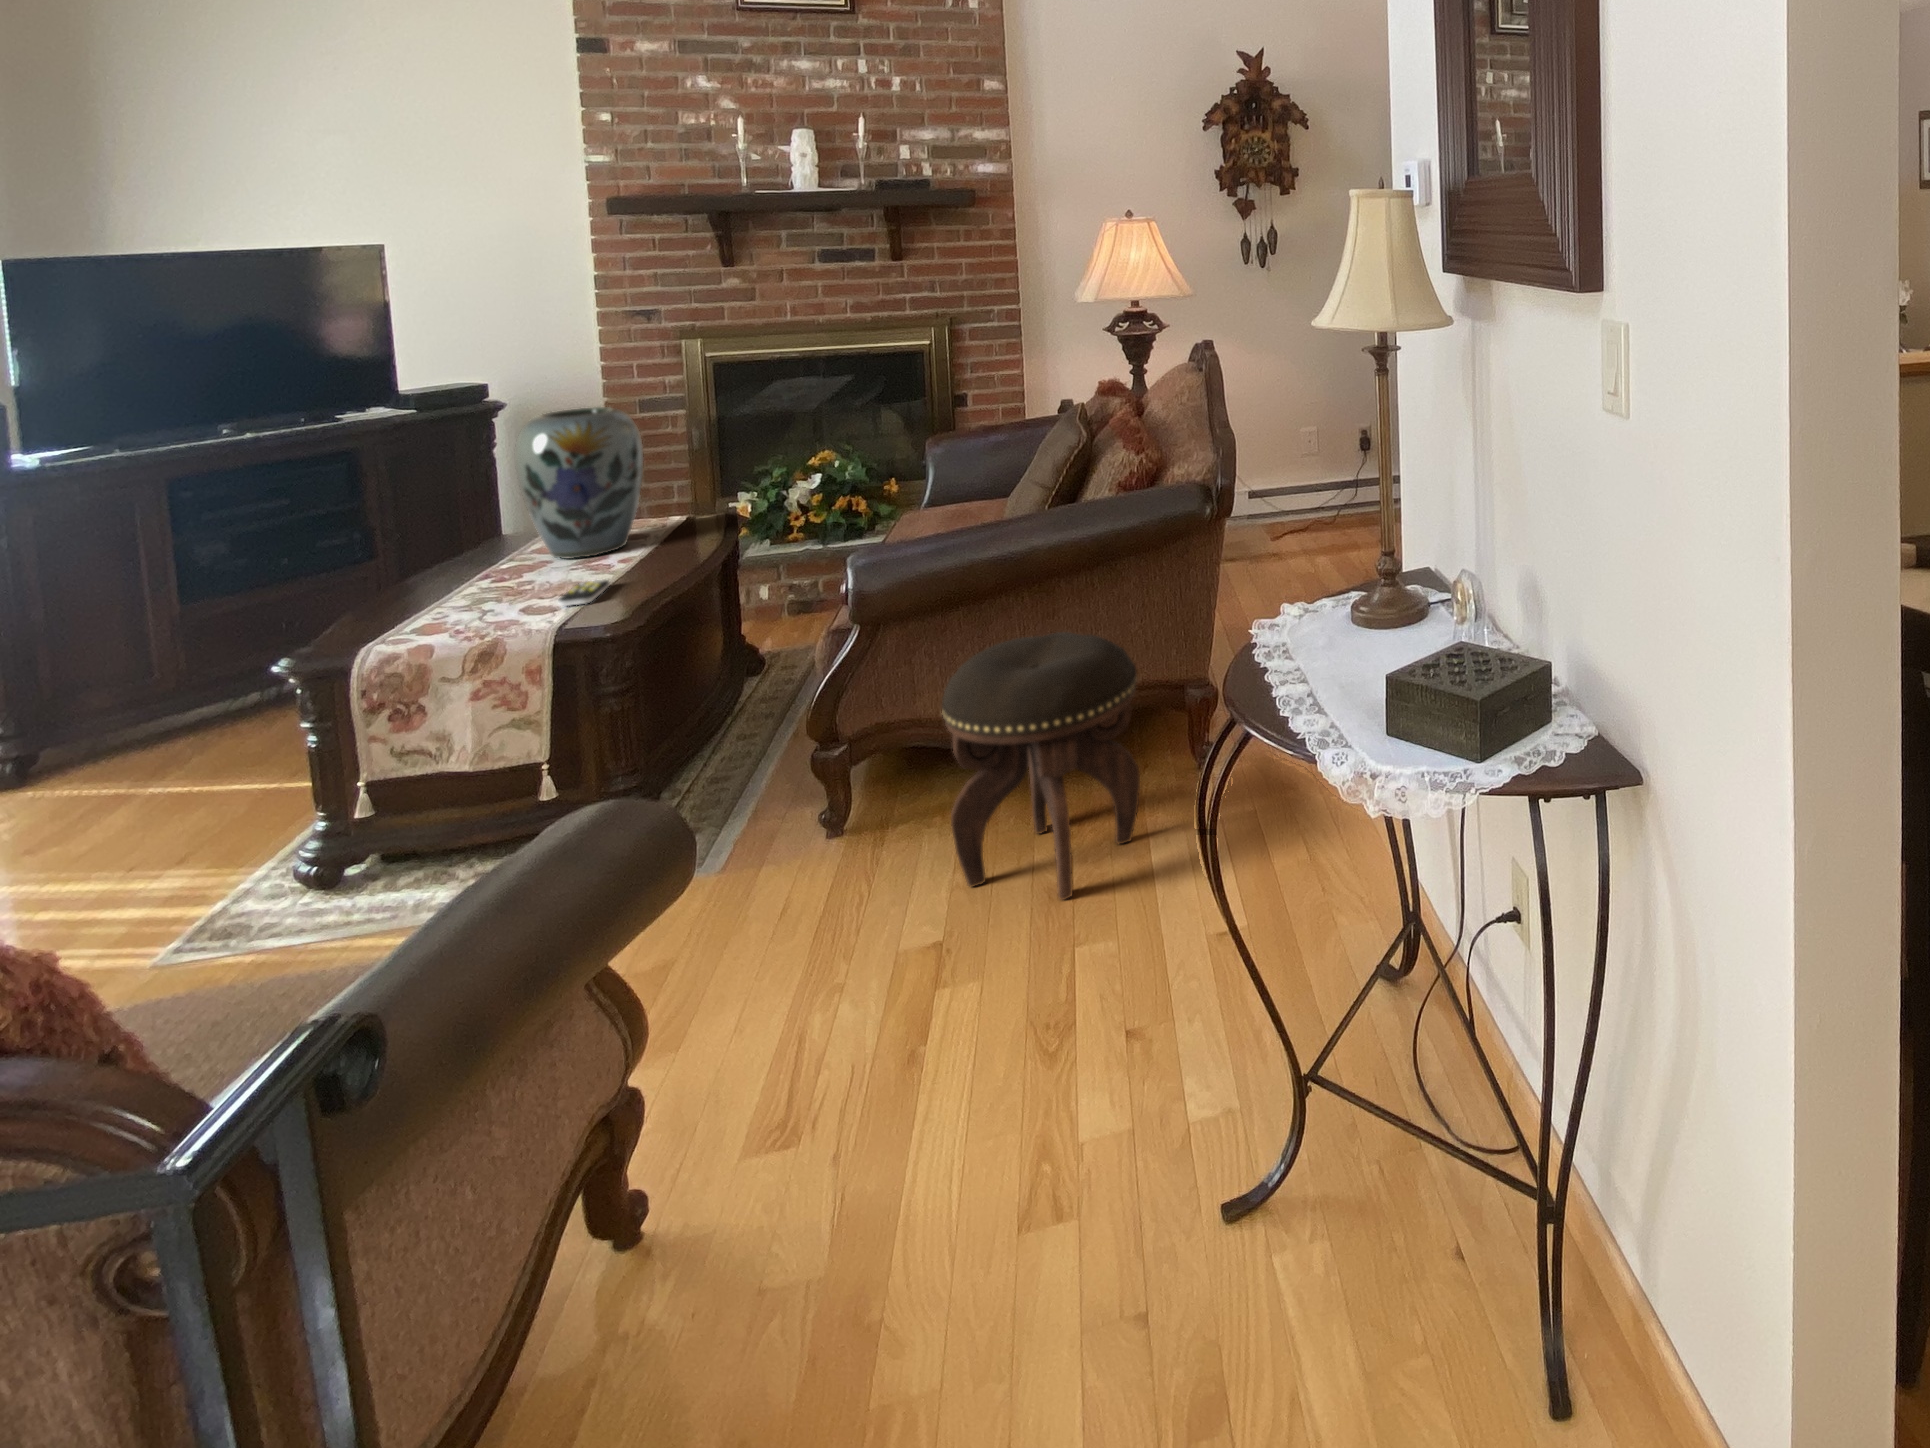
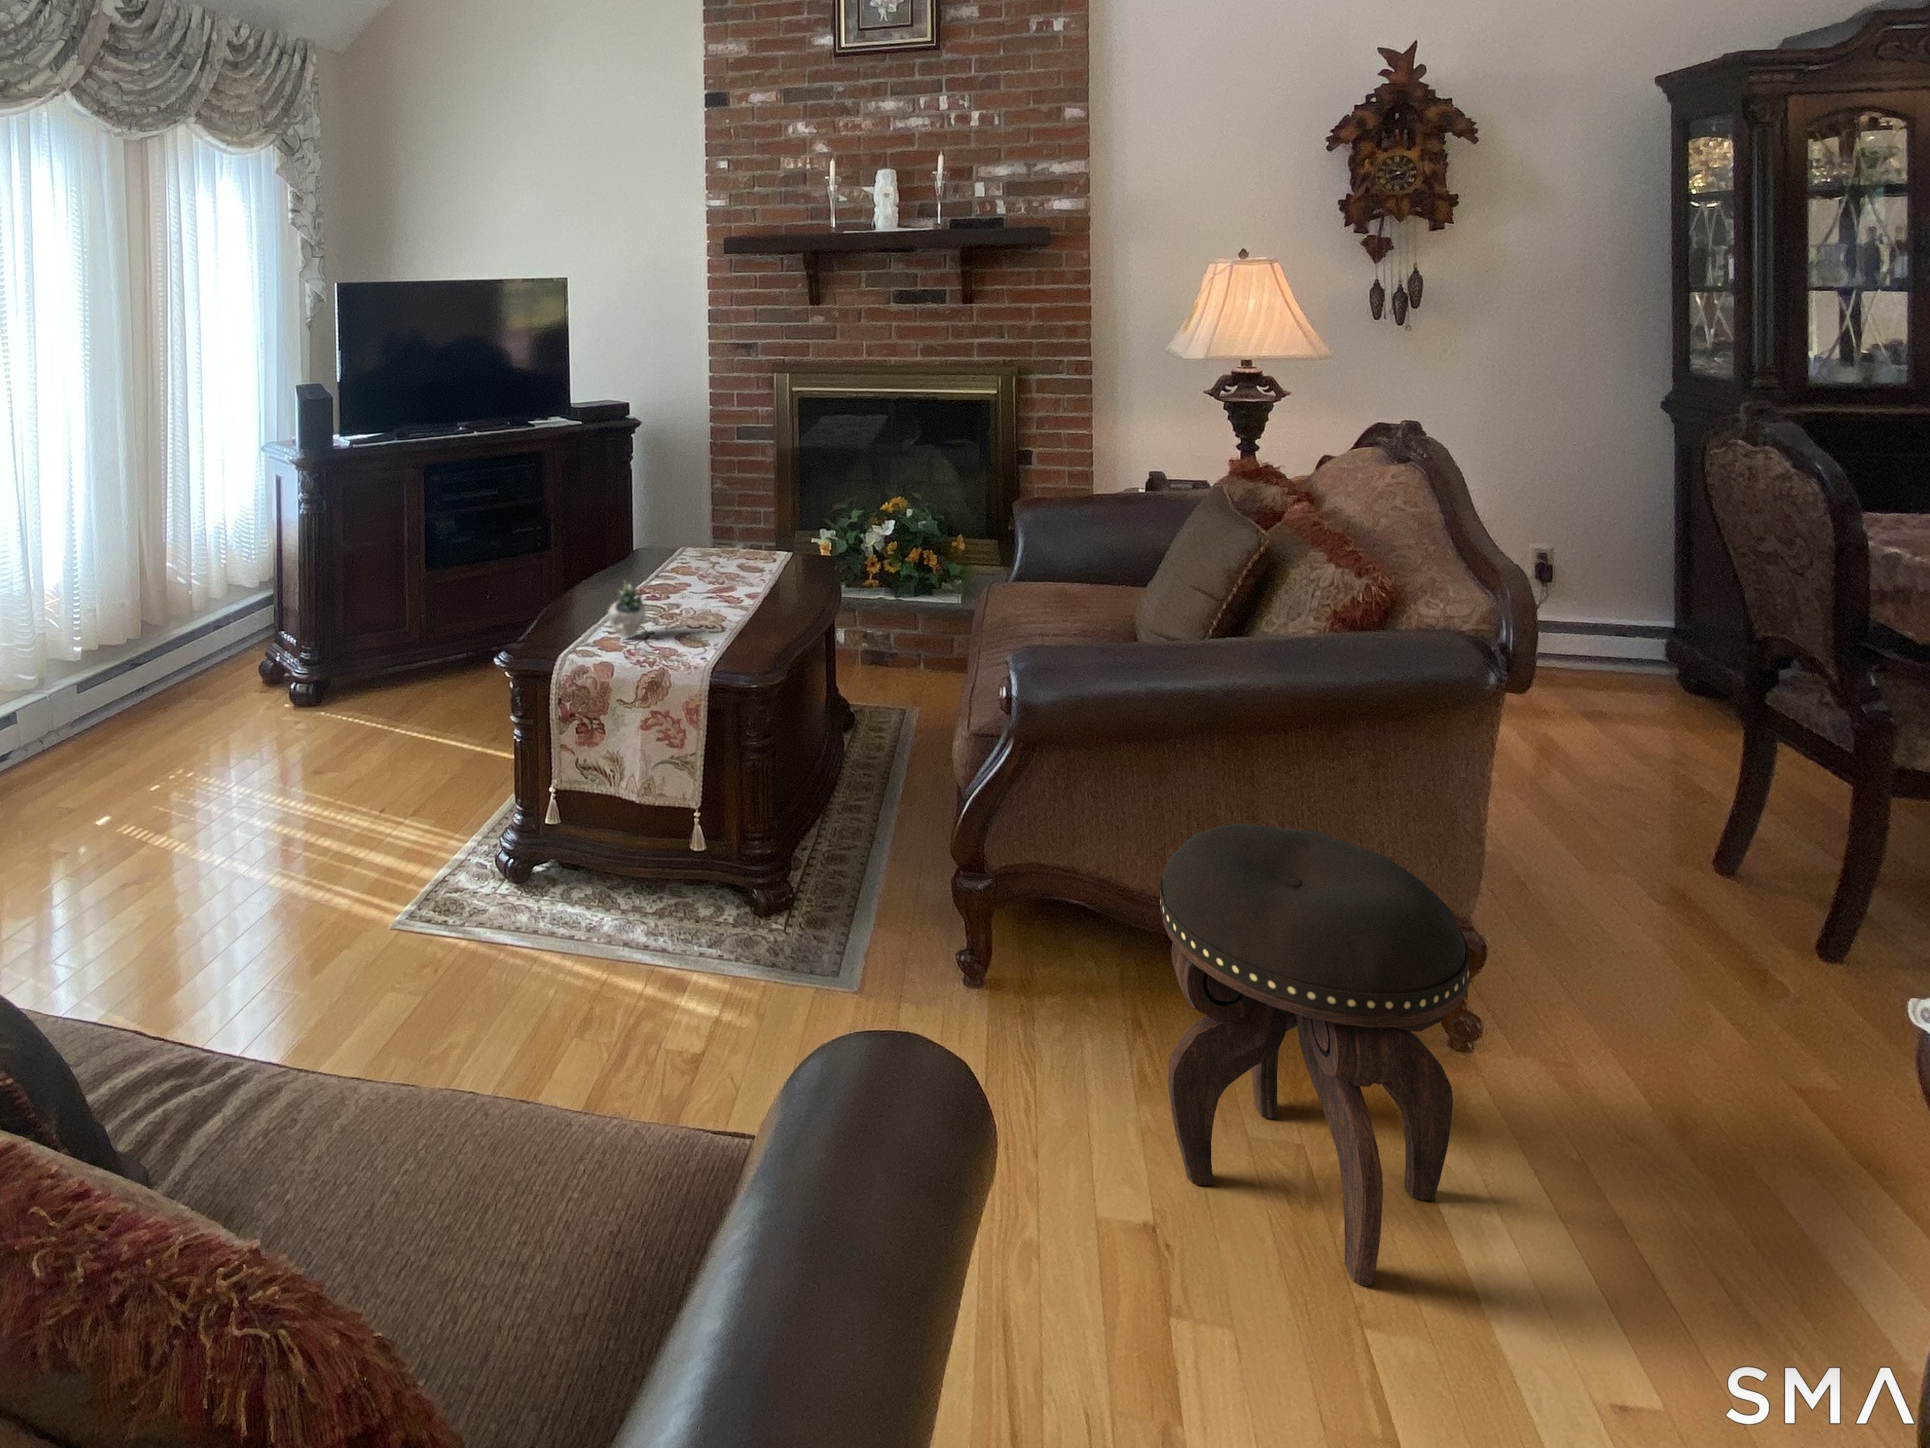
vase: present [515,407,644,559] -> none [668,436,769,589]
succulent plant: none [429,543,525,617] -> present [608,582,646,638]
remote control: present [559,579,609,606] -> none [709,620,749,647]

